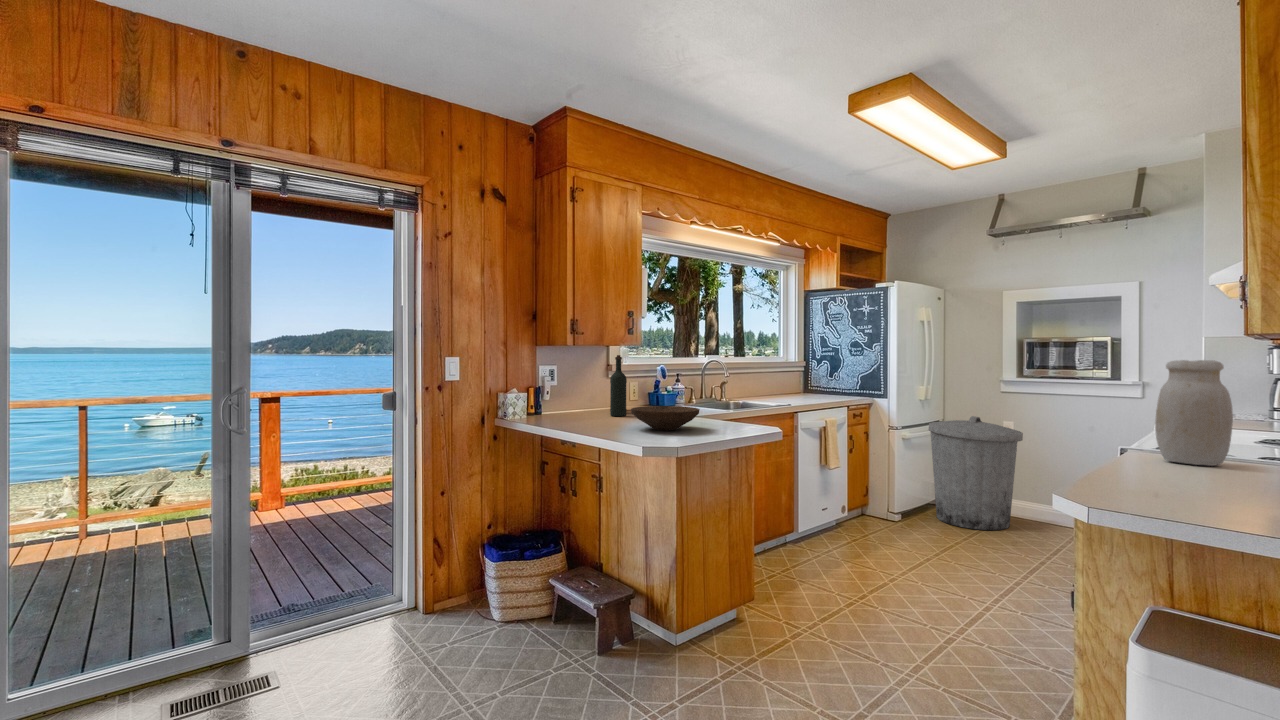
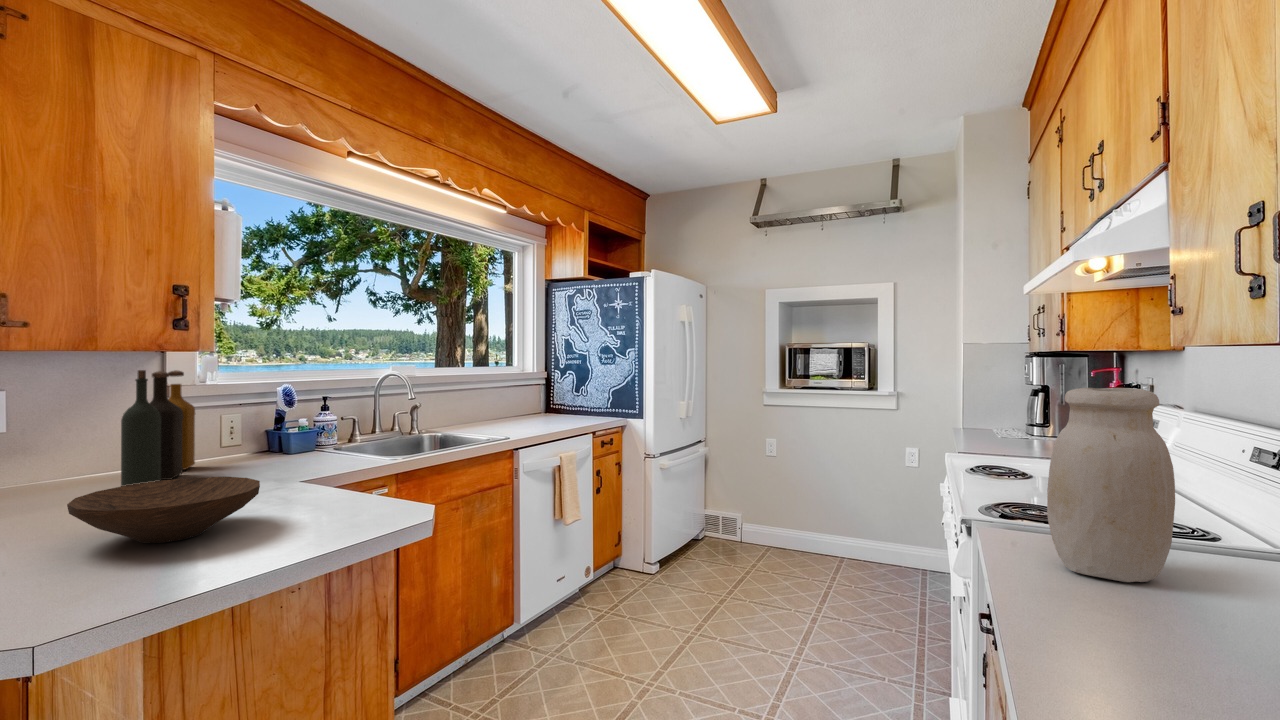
trash can: present [929,416,1023,530] -> none [689,436,788,575]

